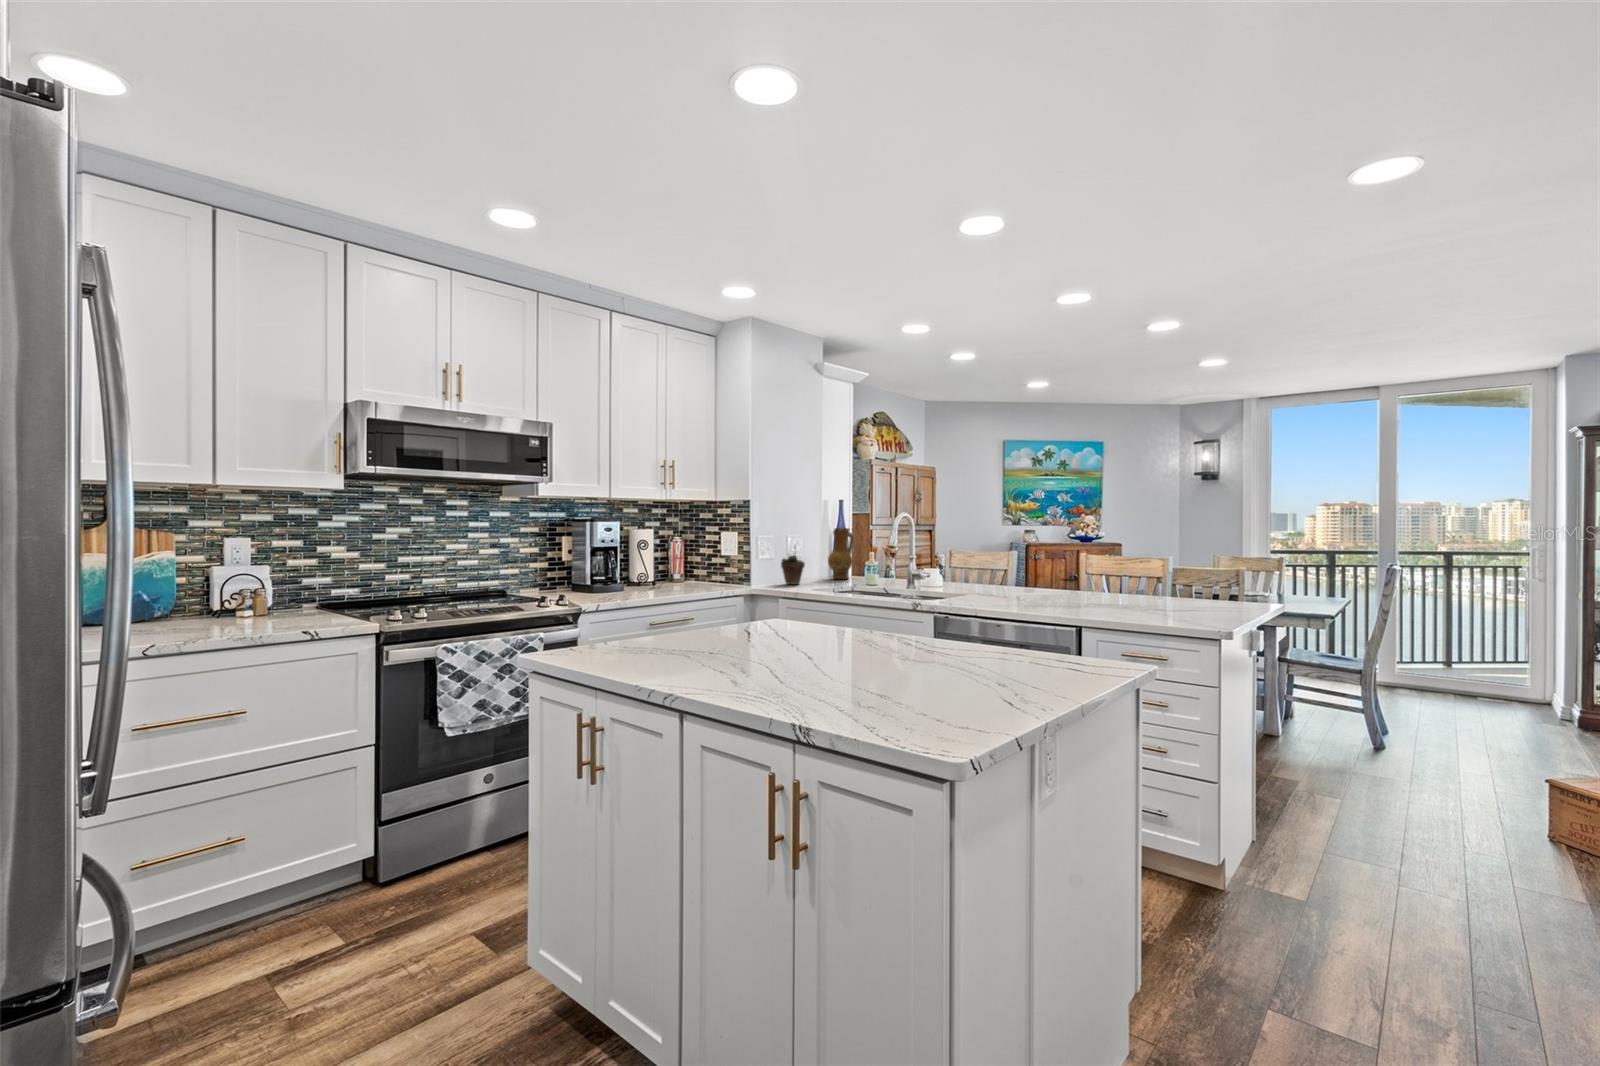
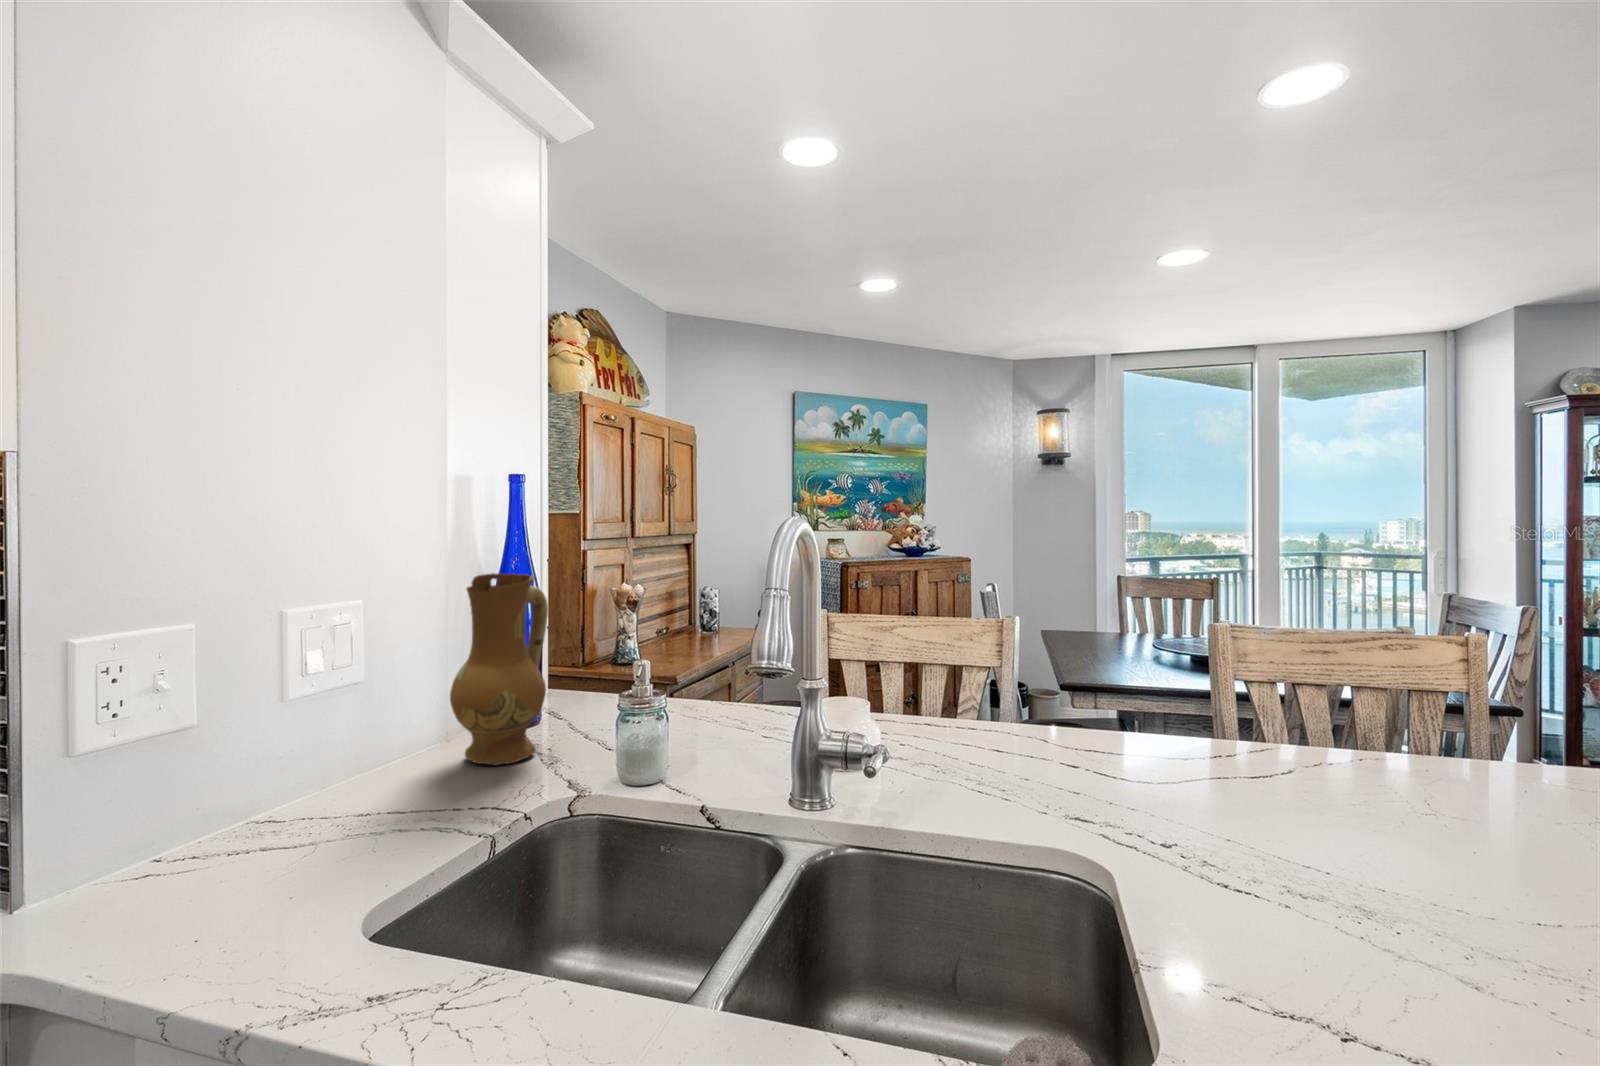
succulent plant: present [781,548,805,584] -> none [143,688,304,907]

